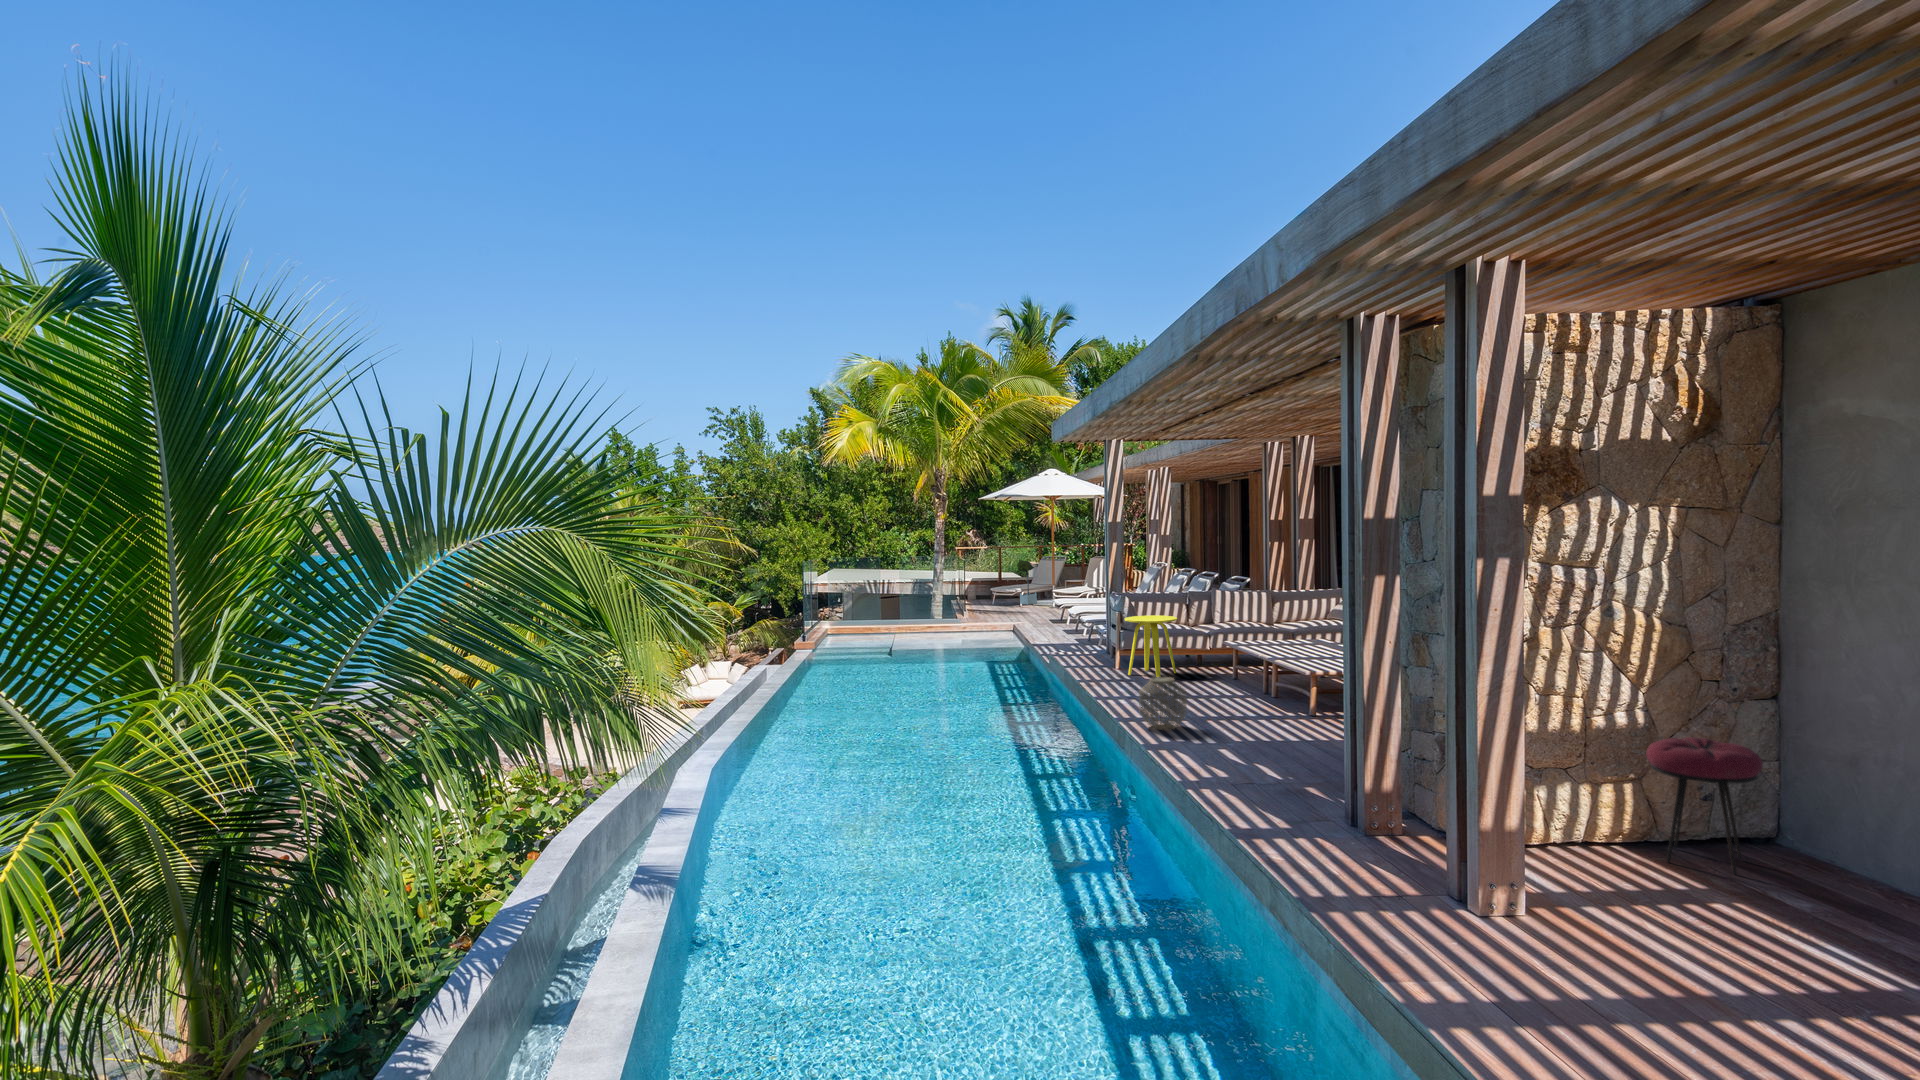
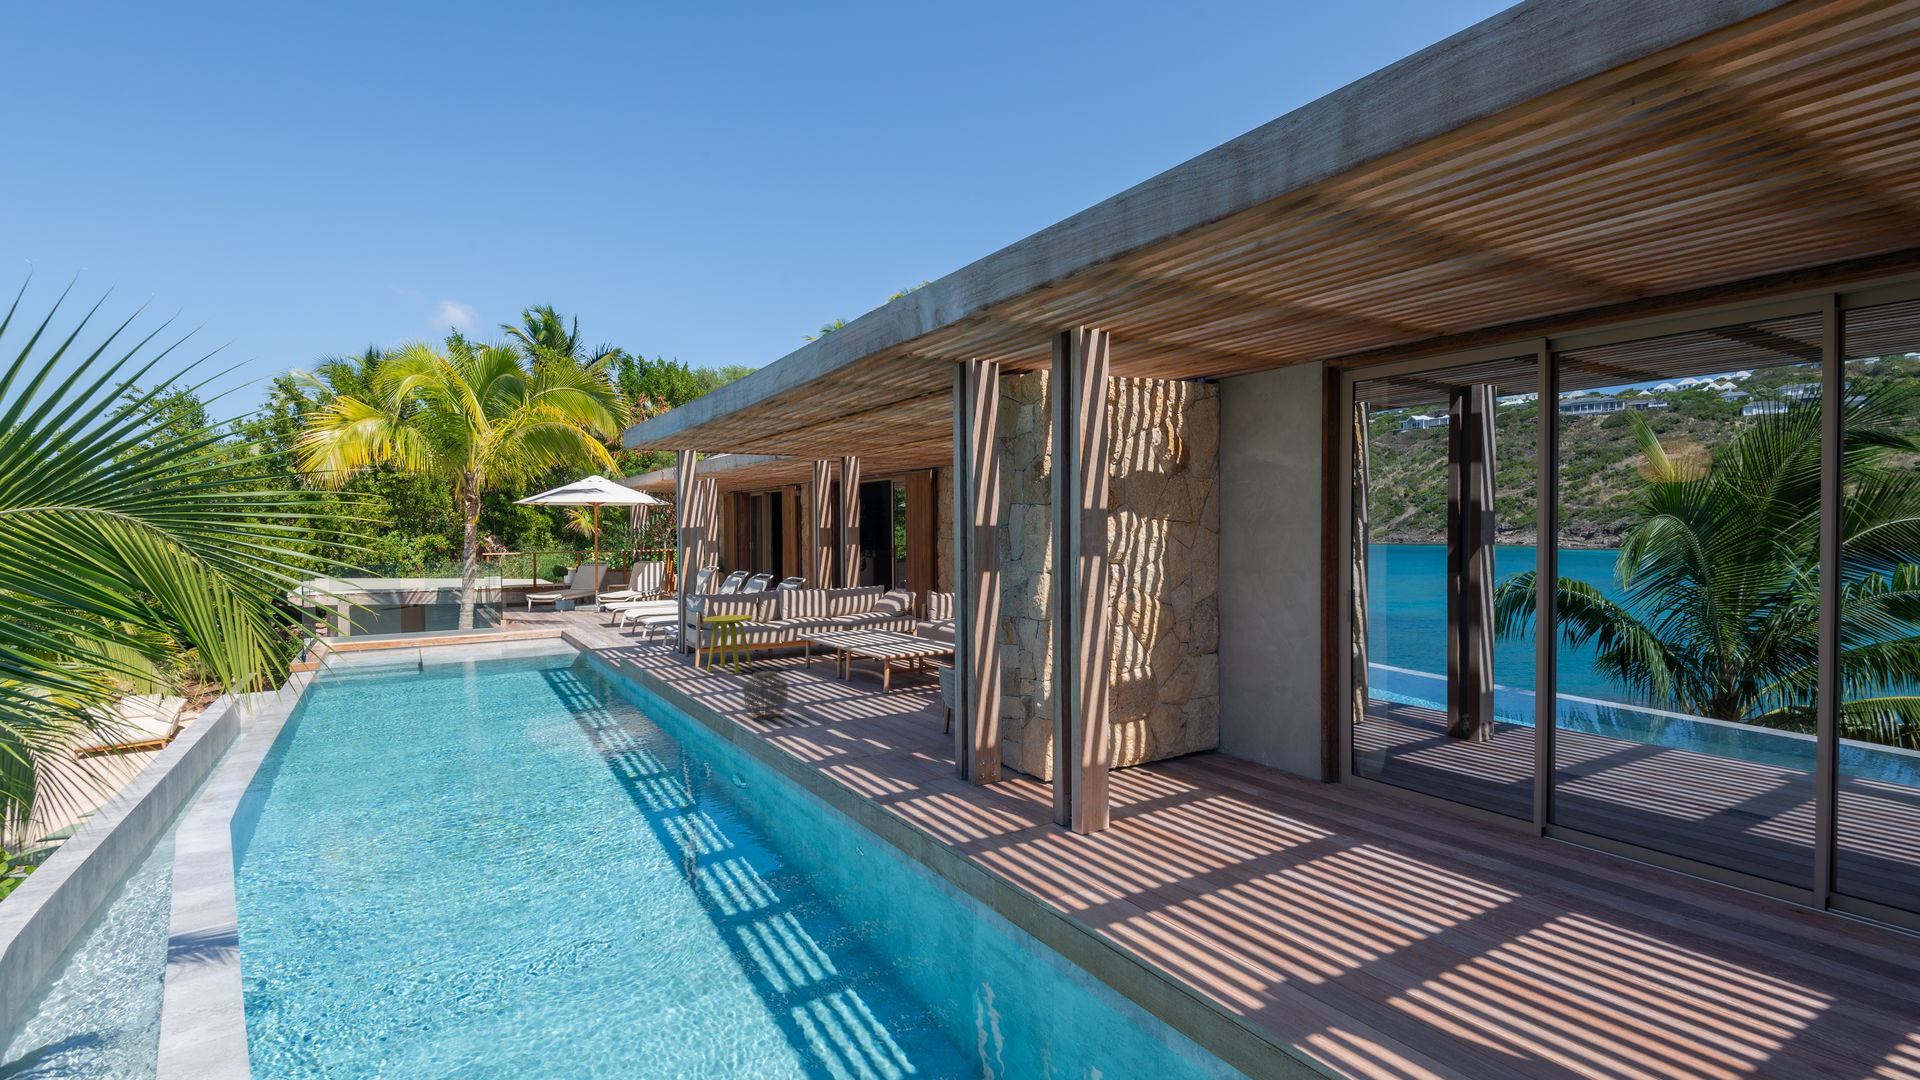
stool: present [1646,737,1763,874] -> none [1155,683,1223,775]

